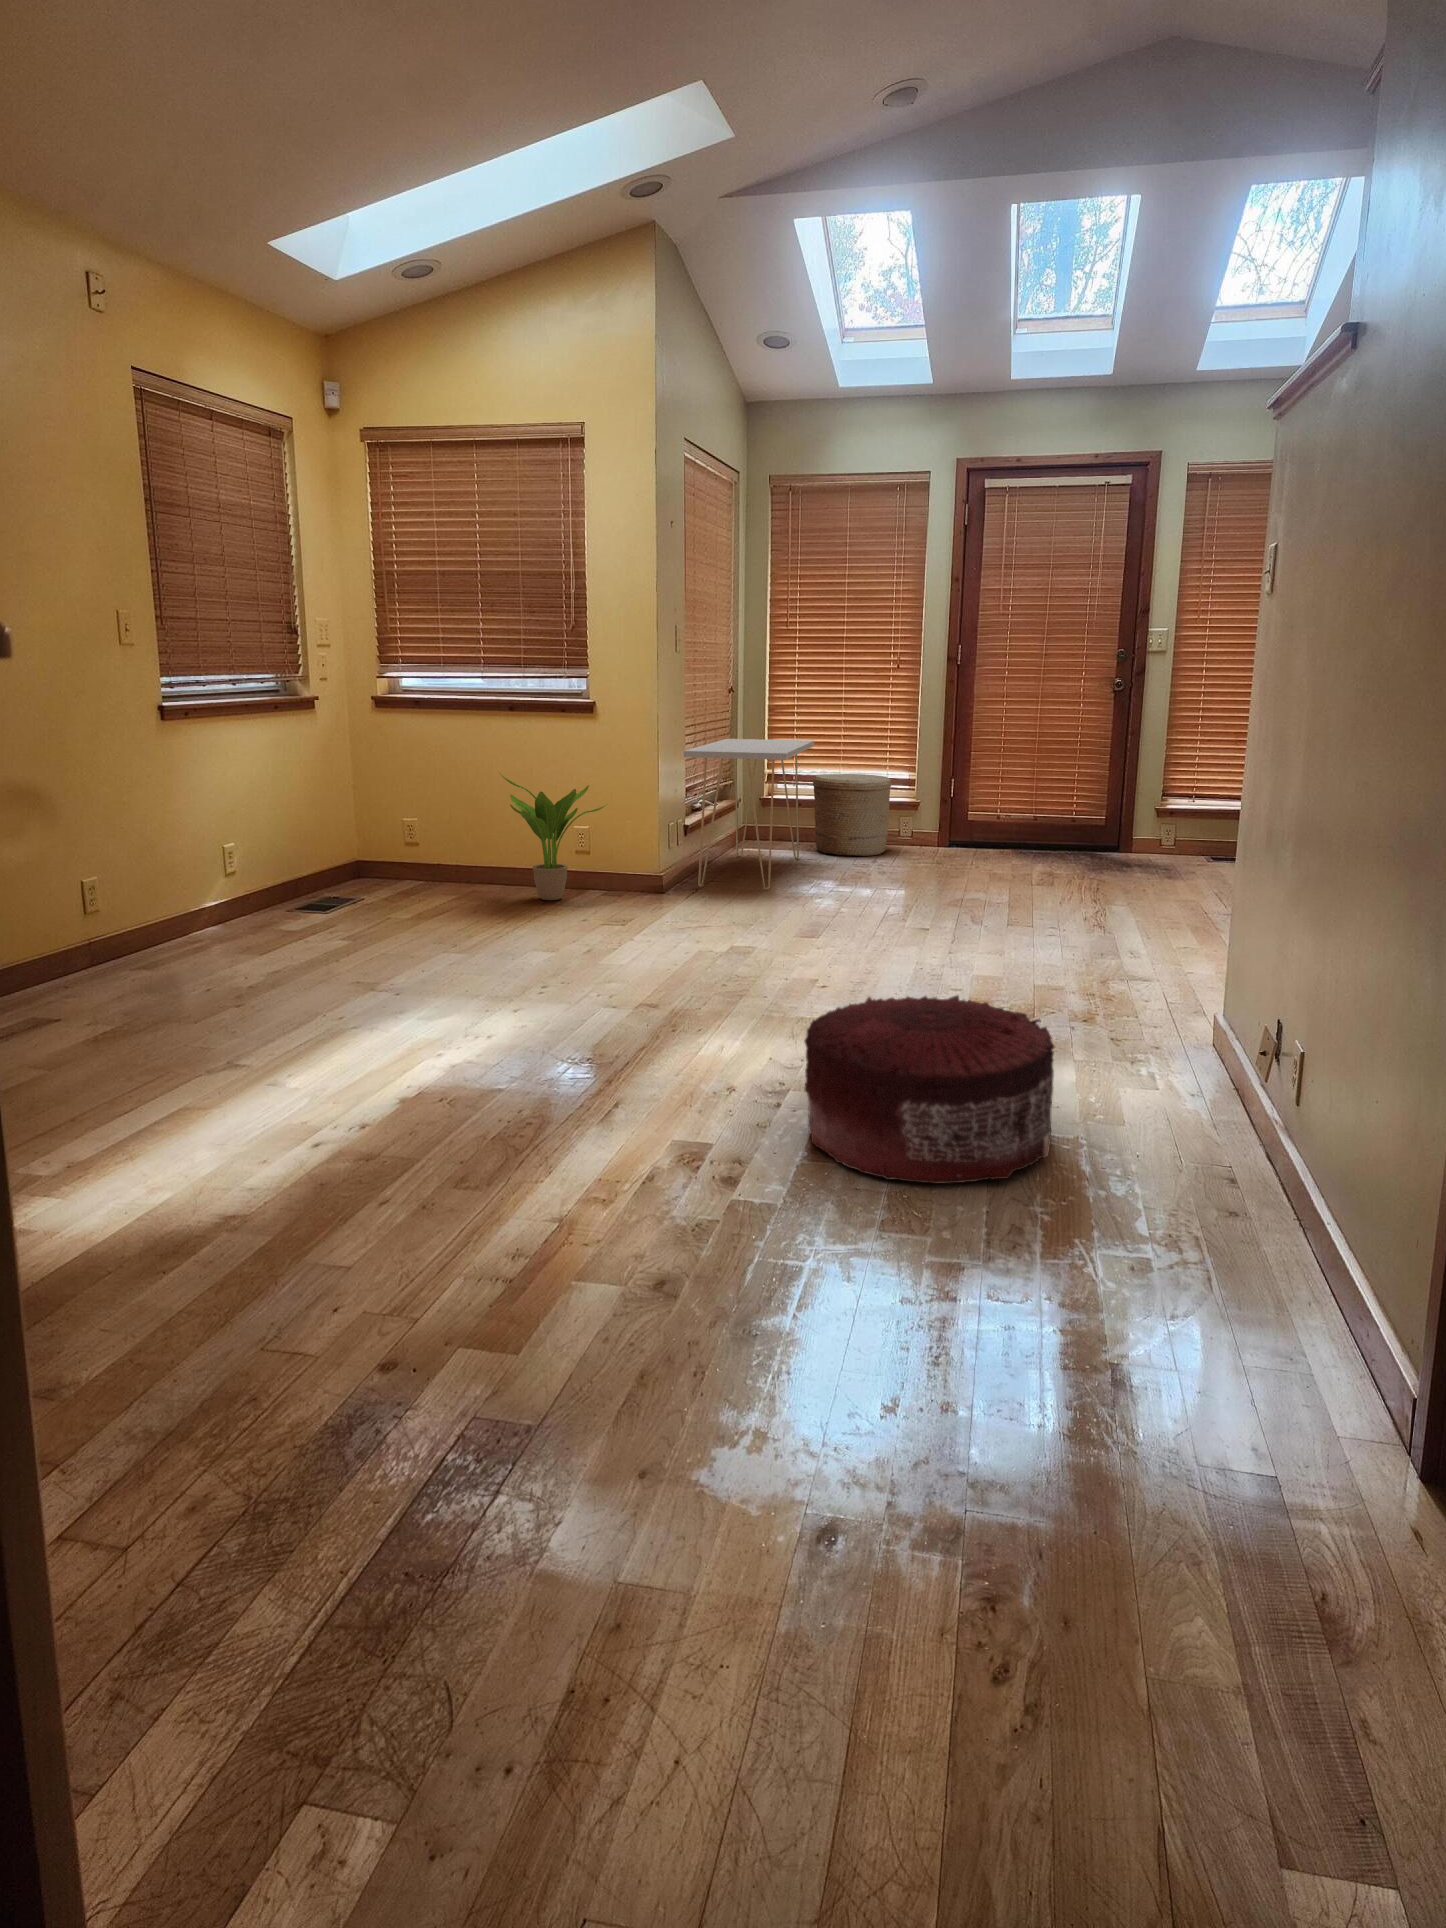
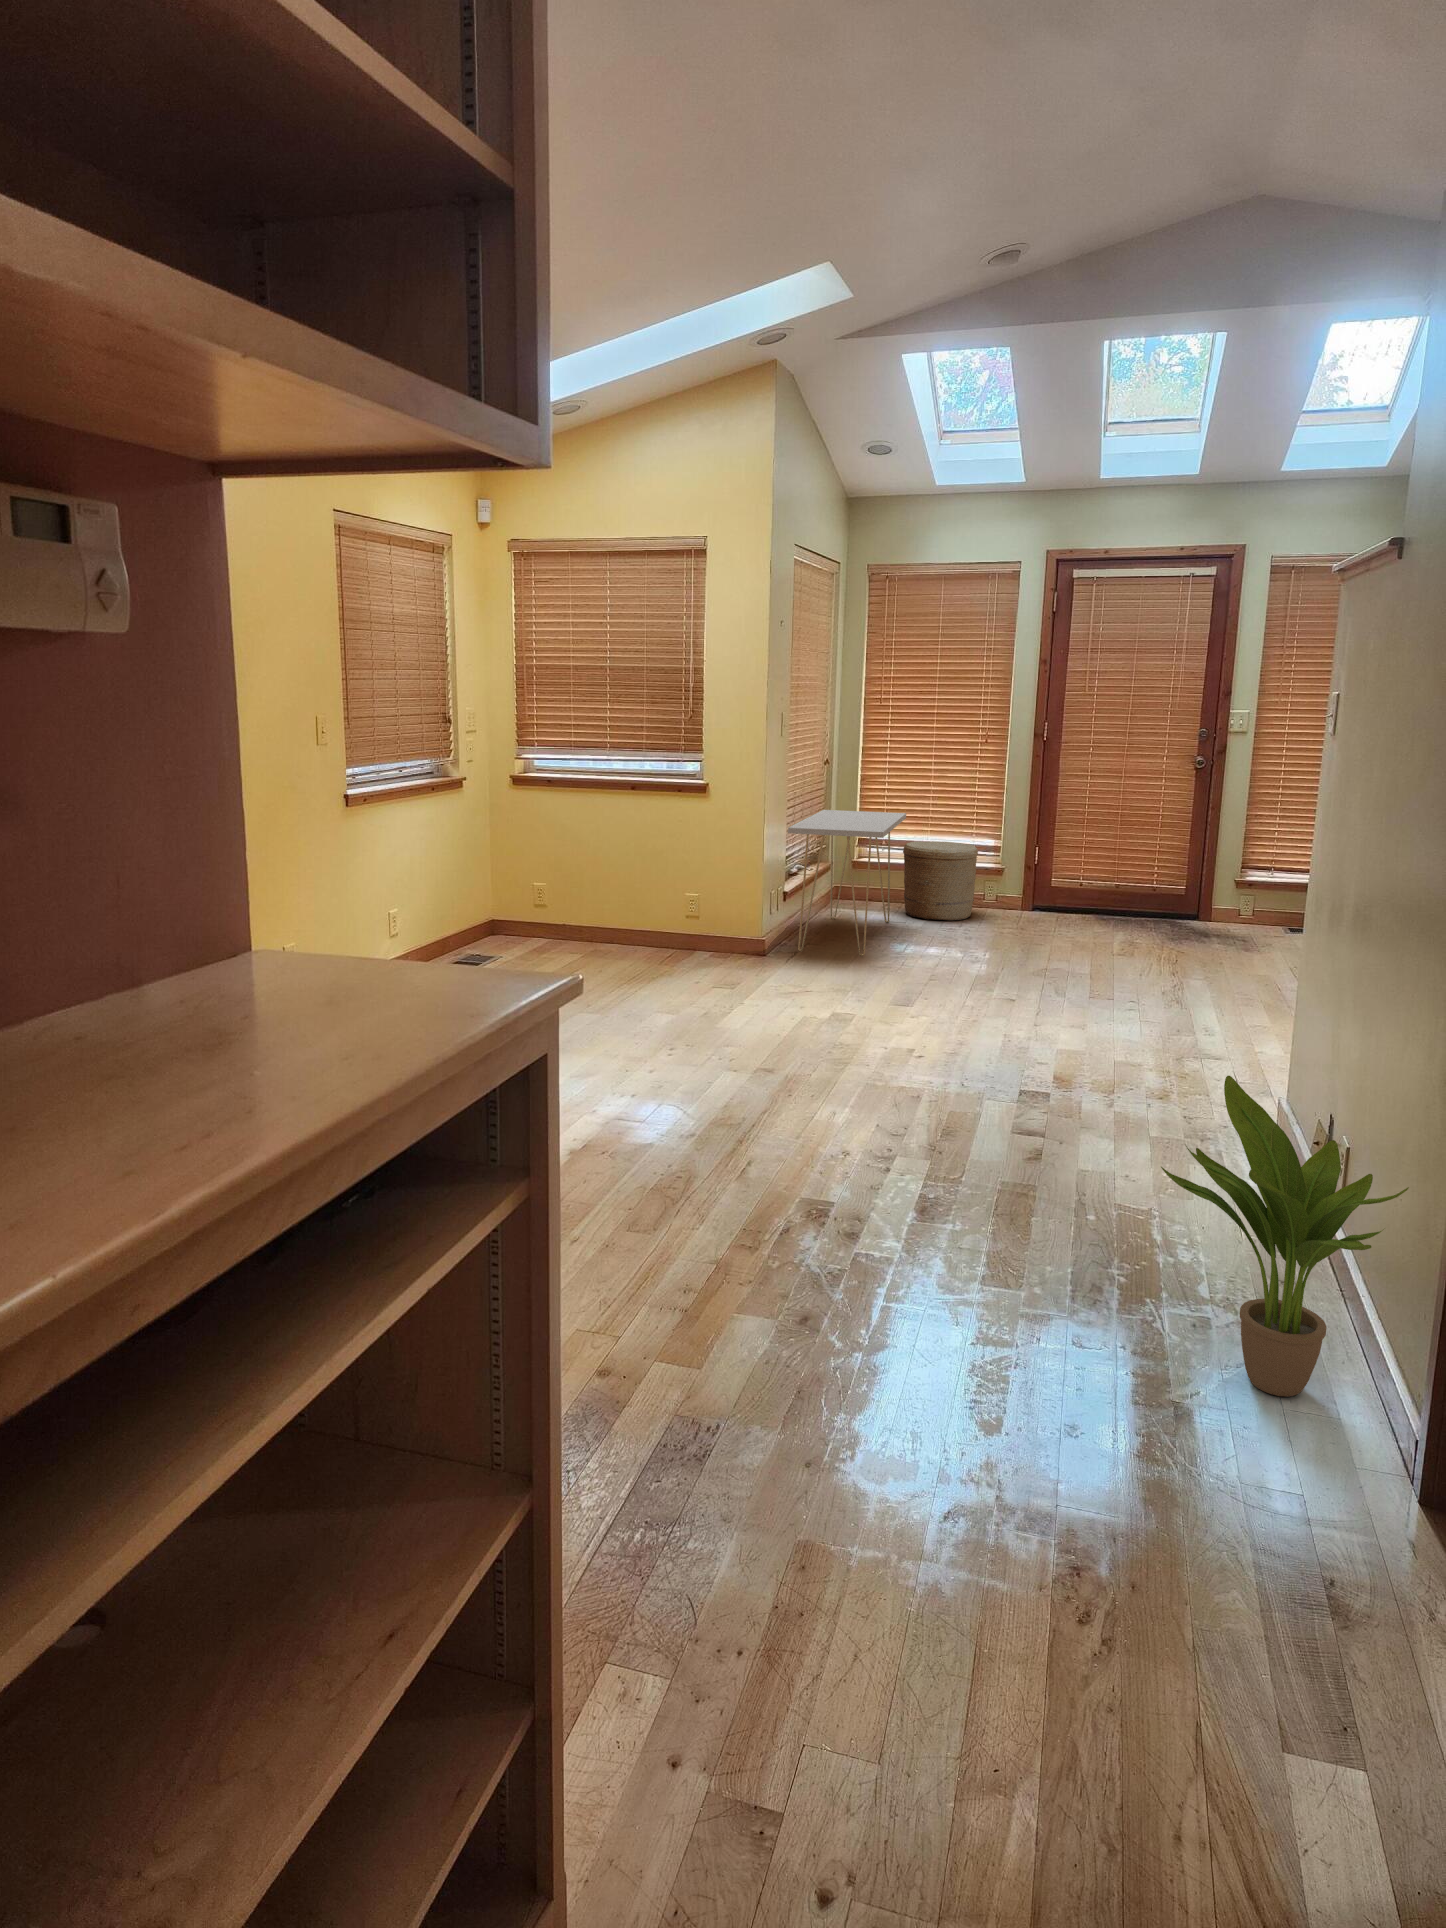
potted plant: present [501,775,606,900] -> present [1161,1076,1409,1397]
pouf: present [805,995,1054,1184] -> none [916,1080,1132,1246]

